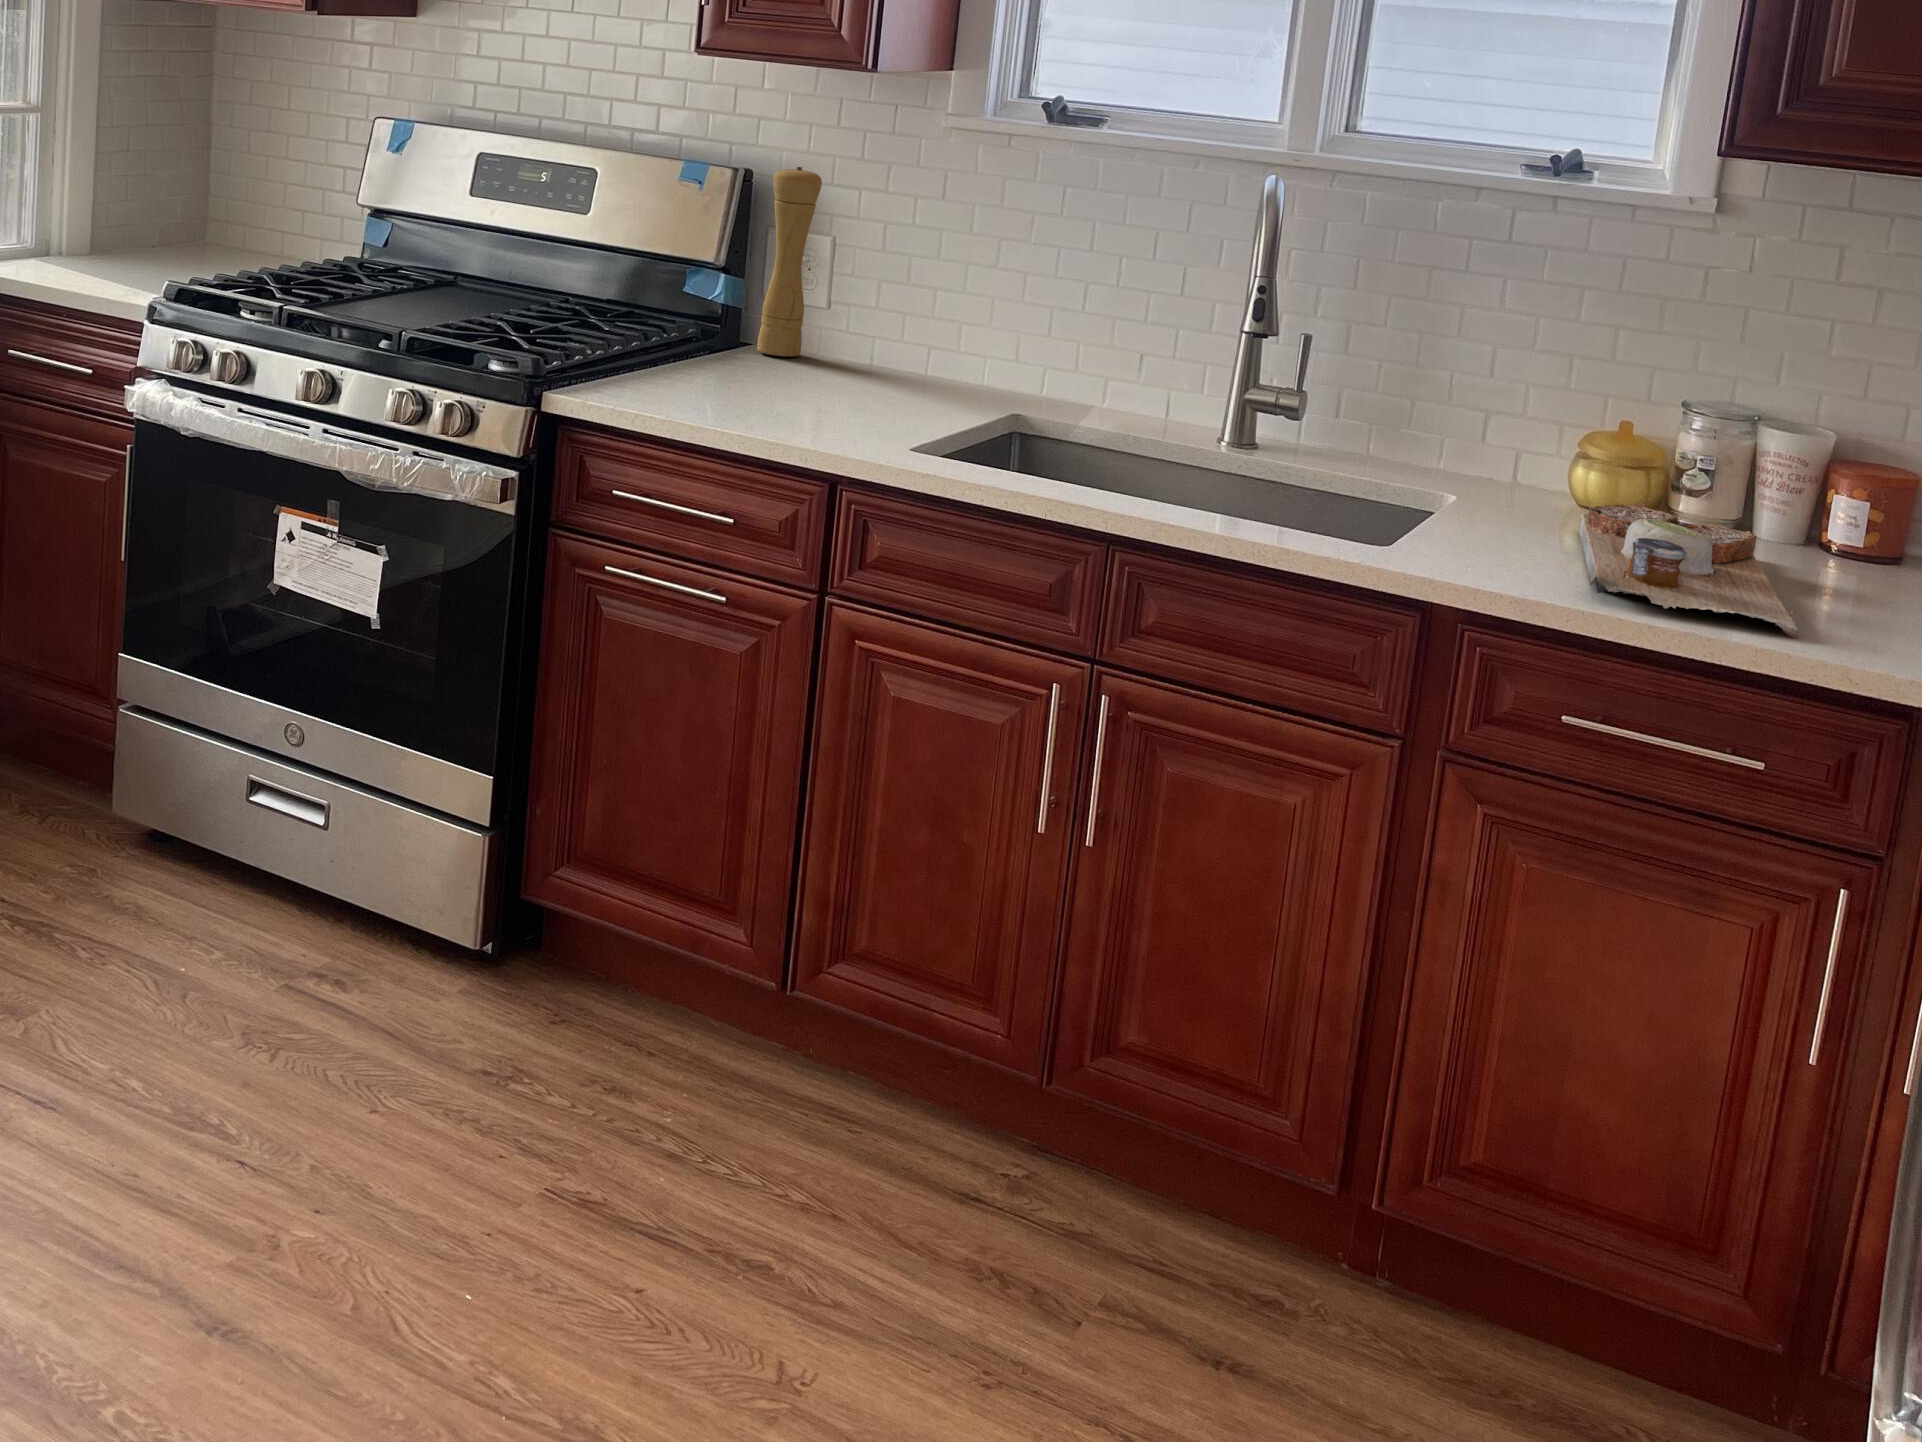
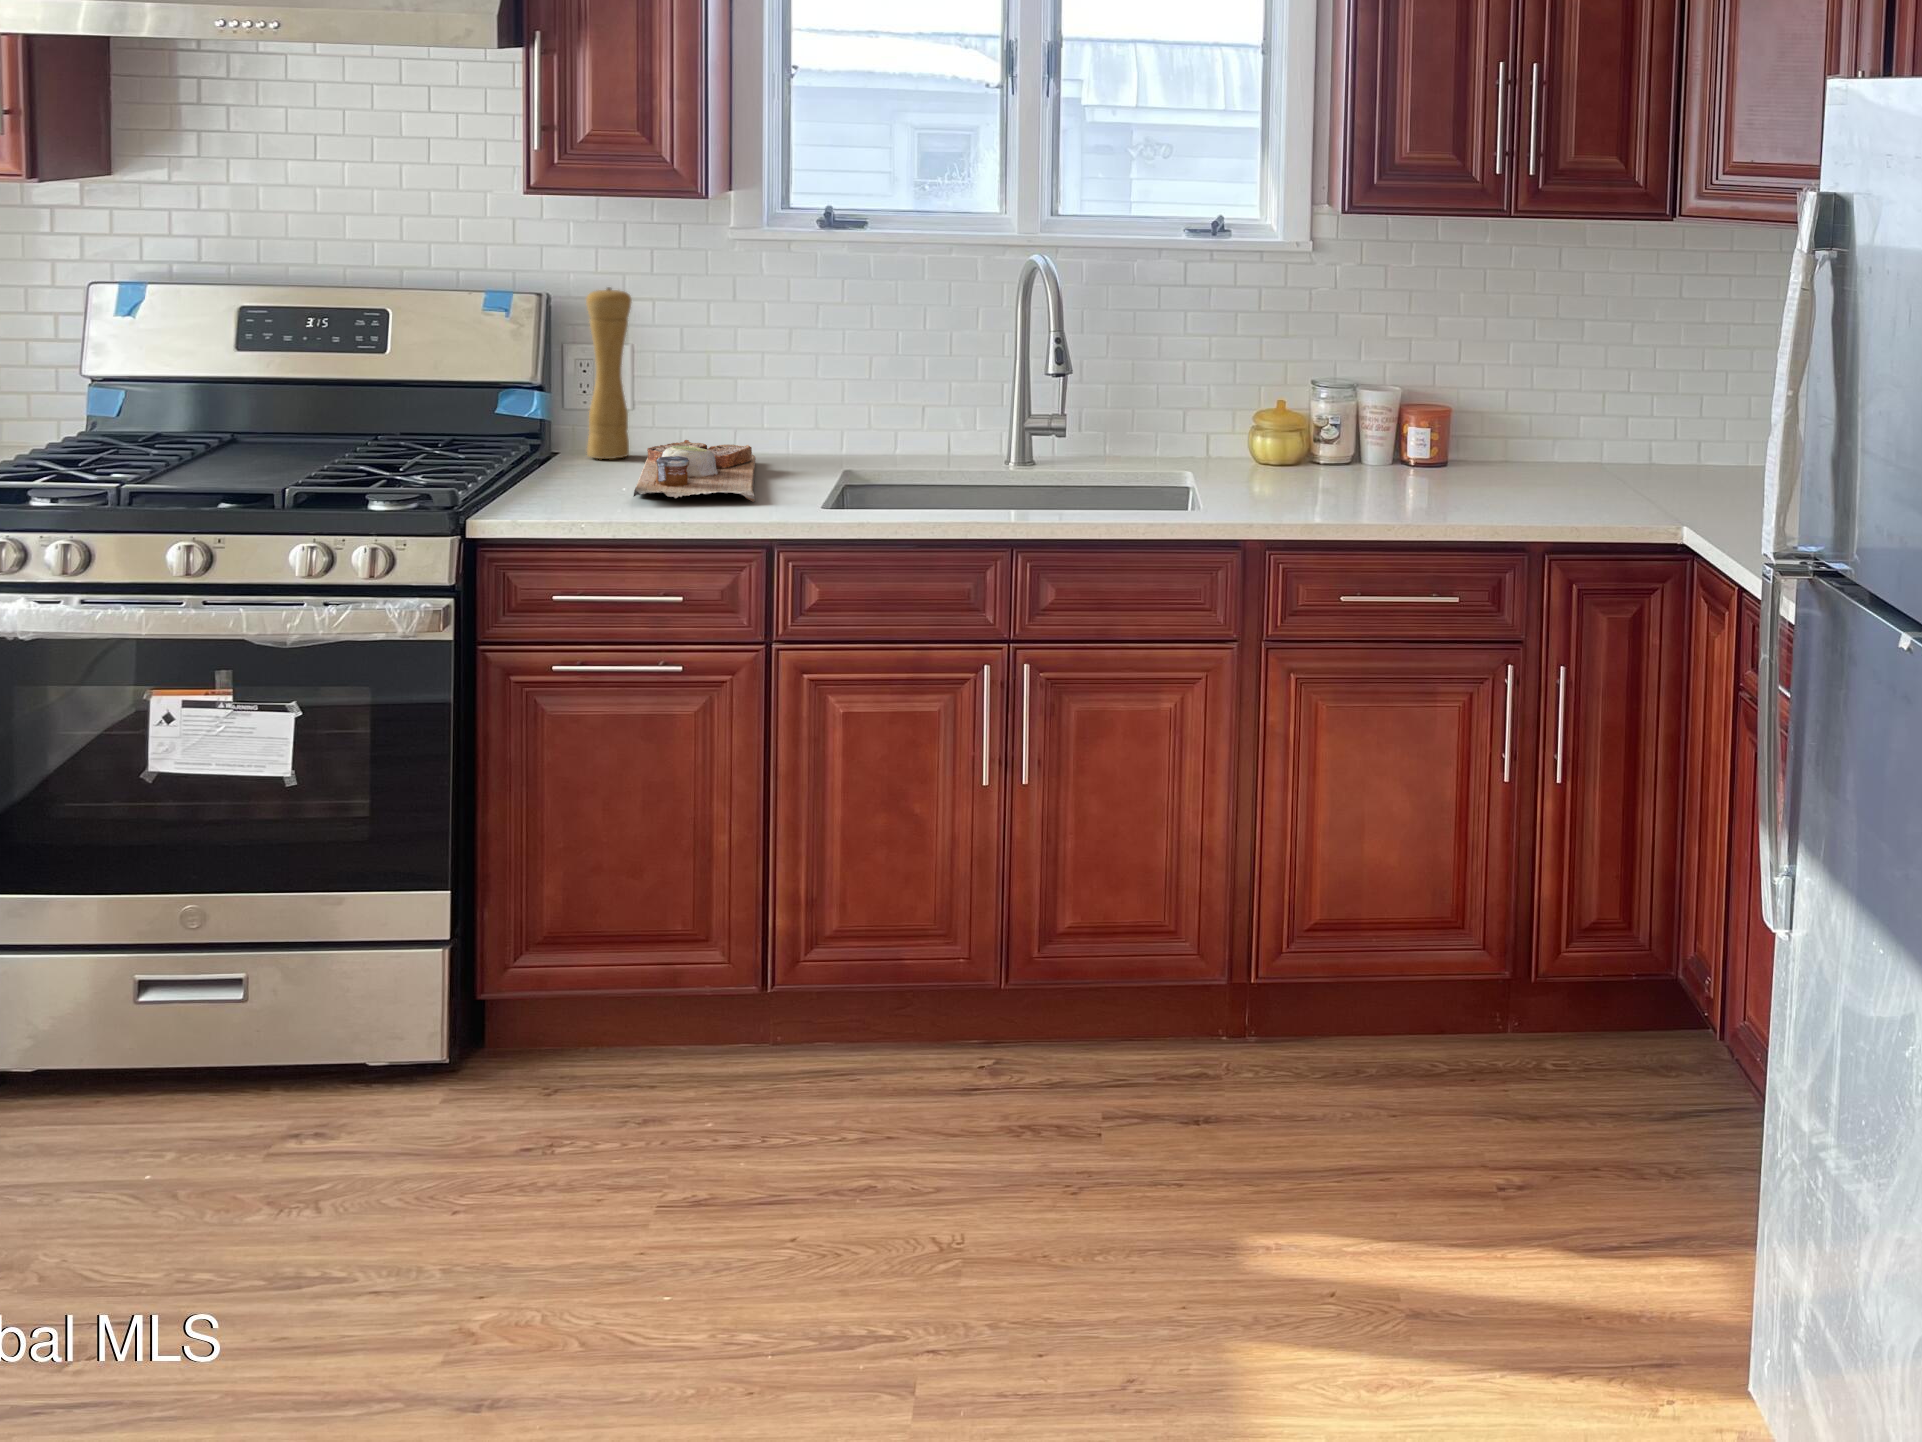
cutting board: present [1578,503,1798,639] -> present [633,440,756,502]

